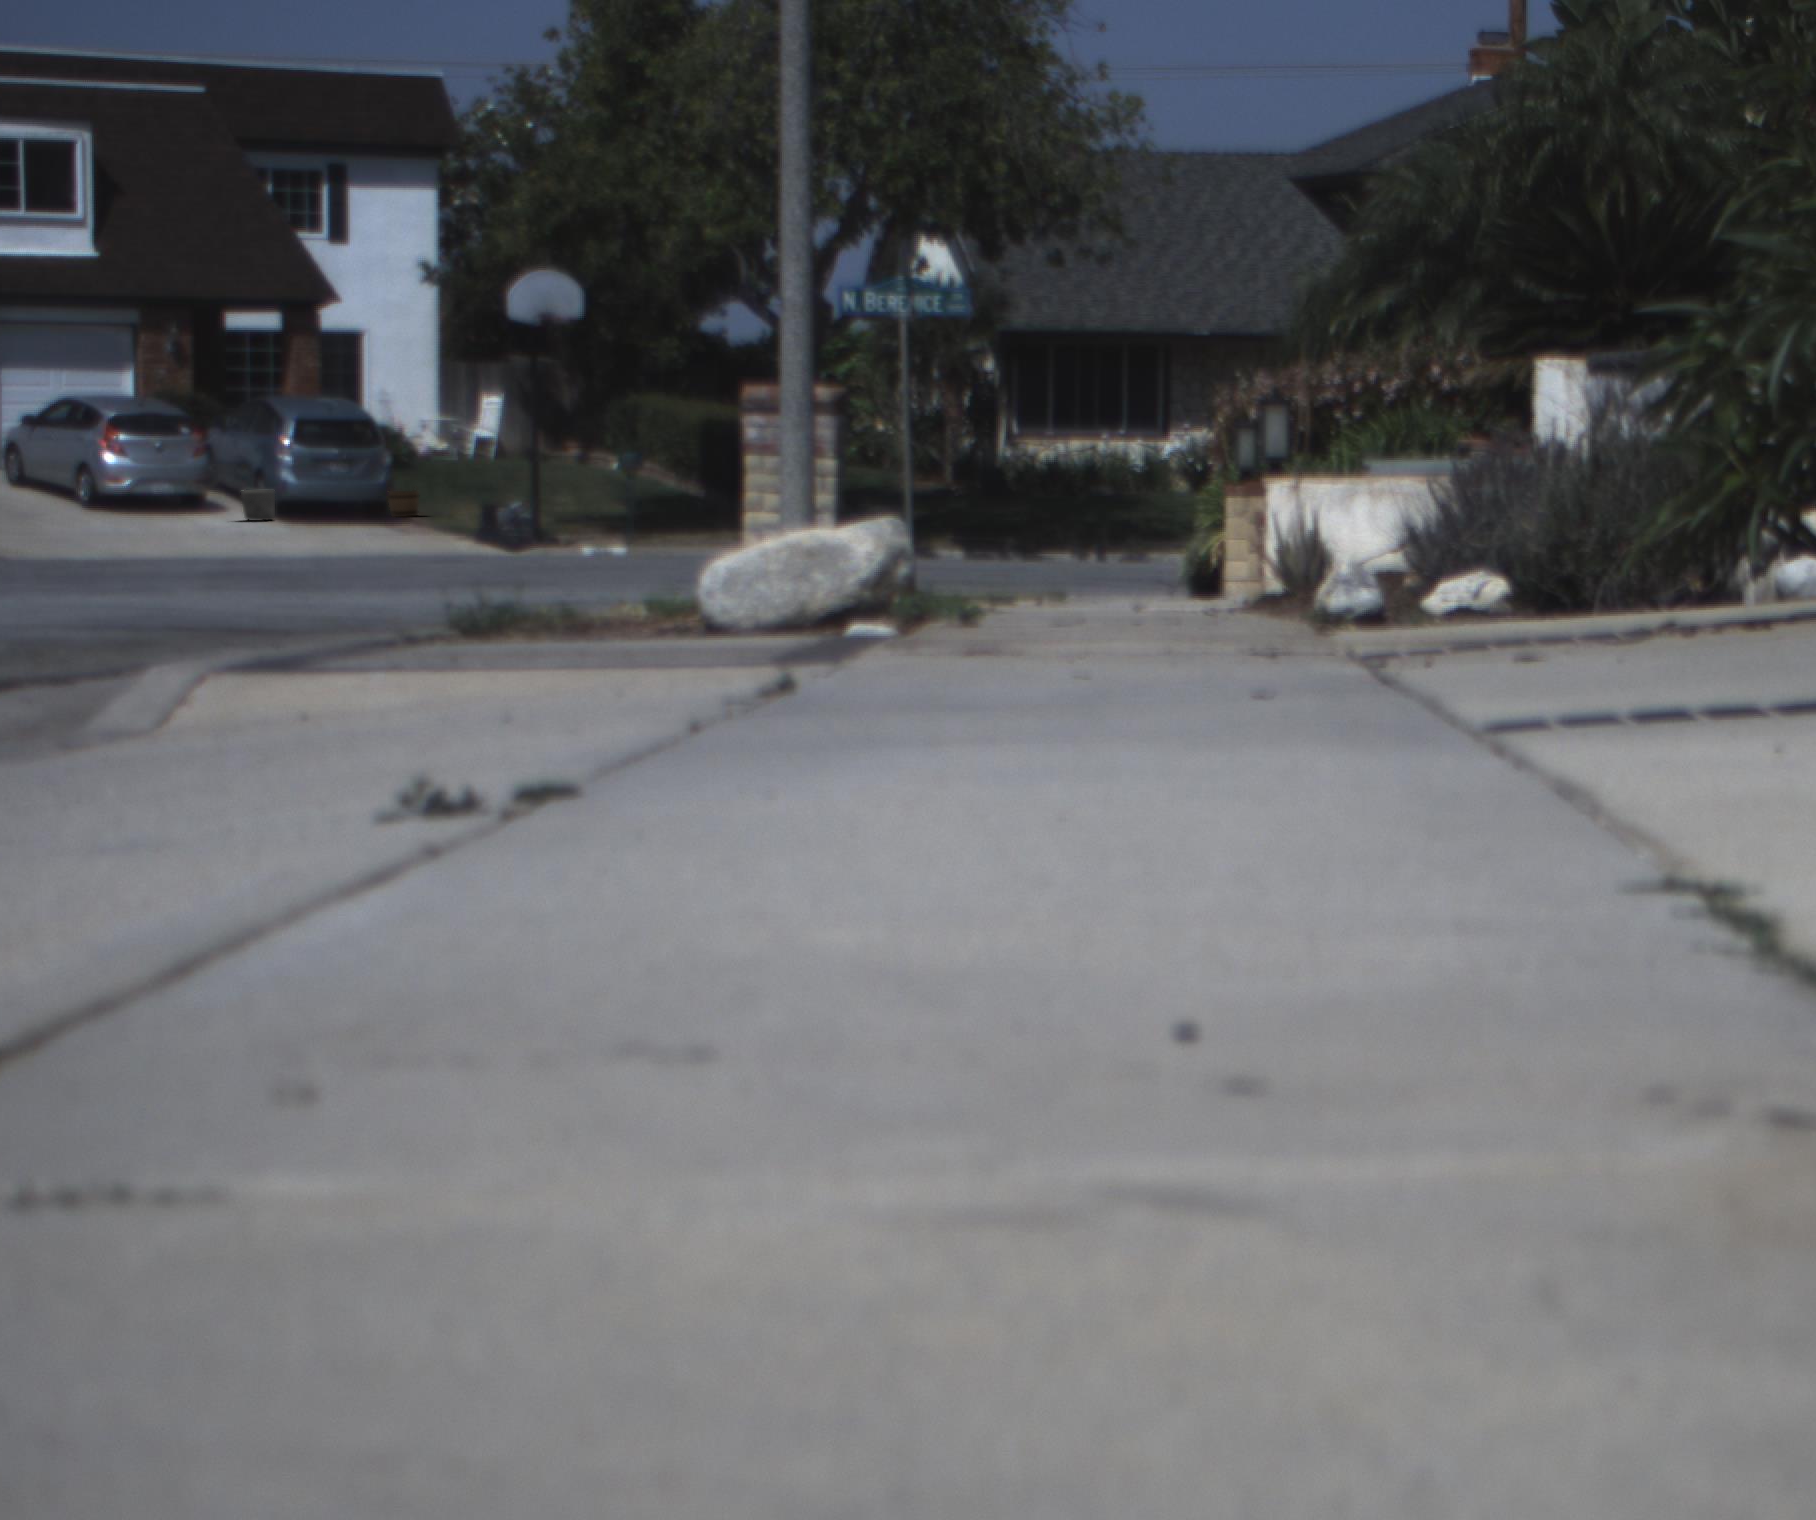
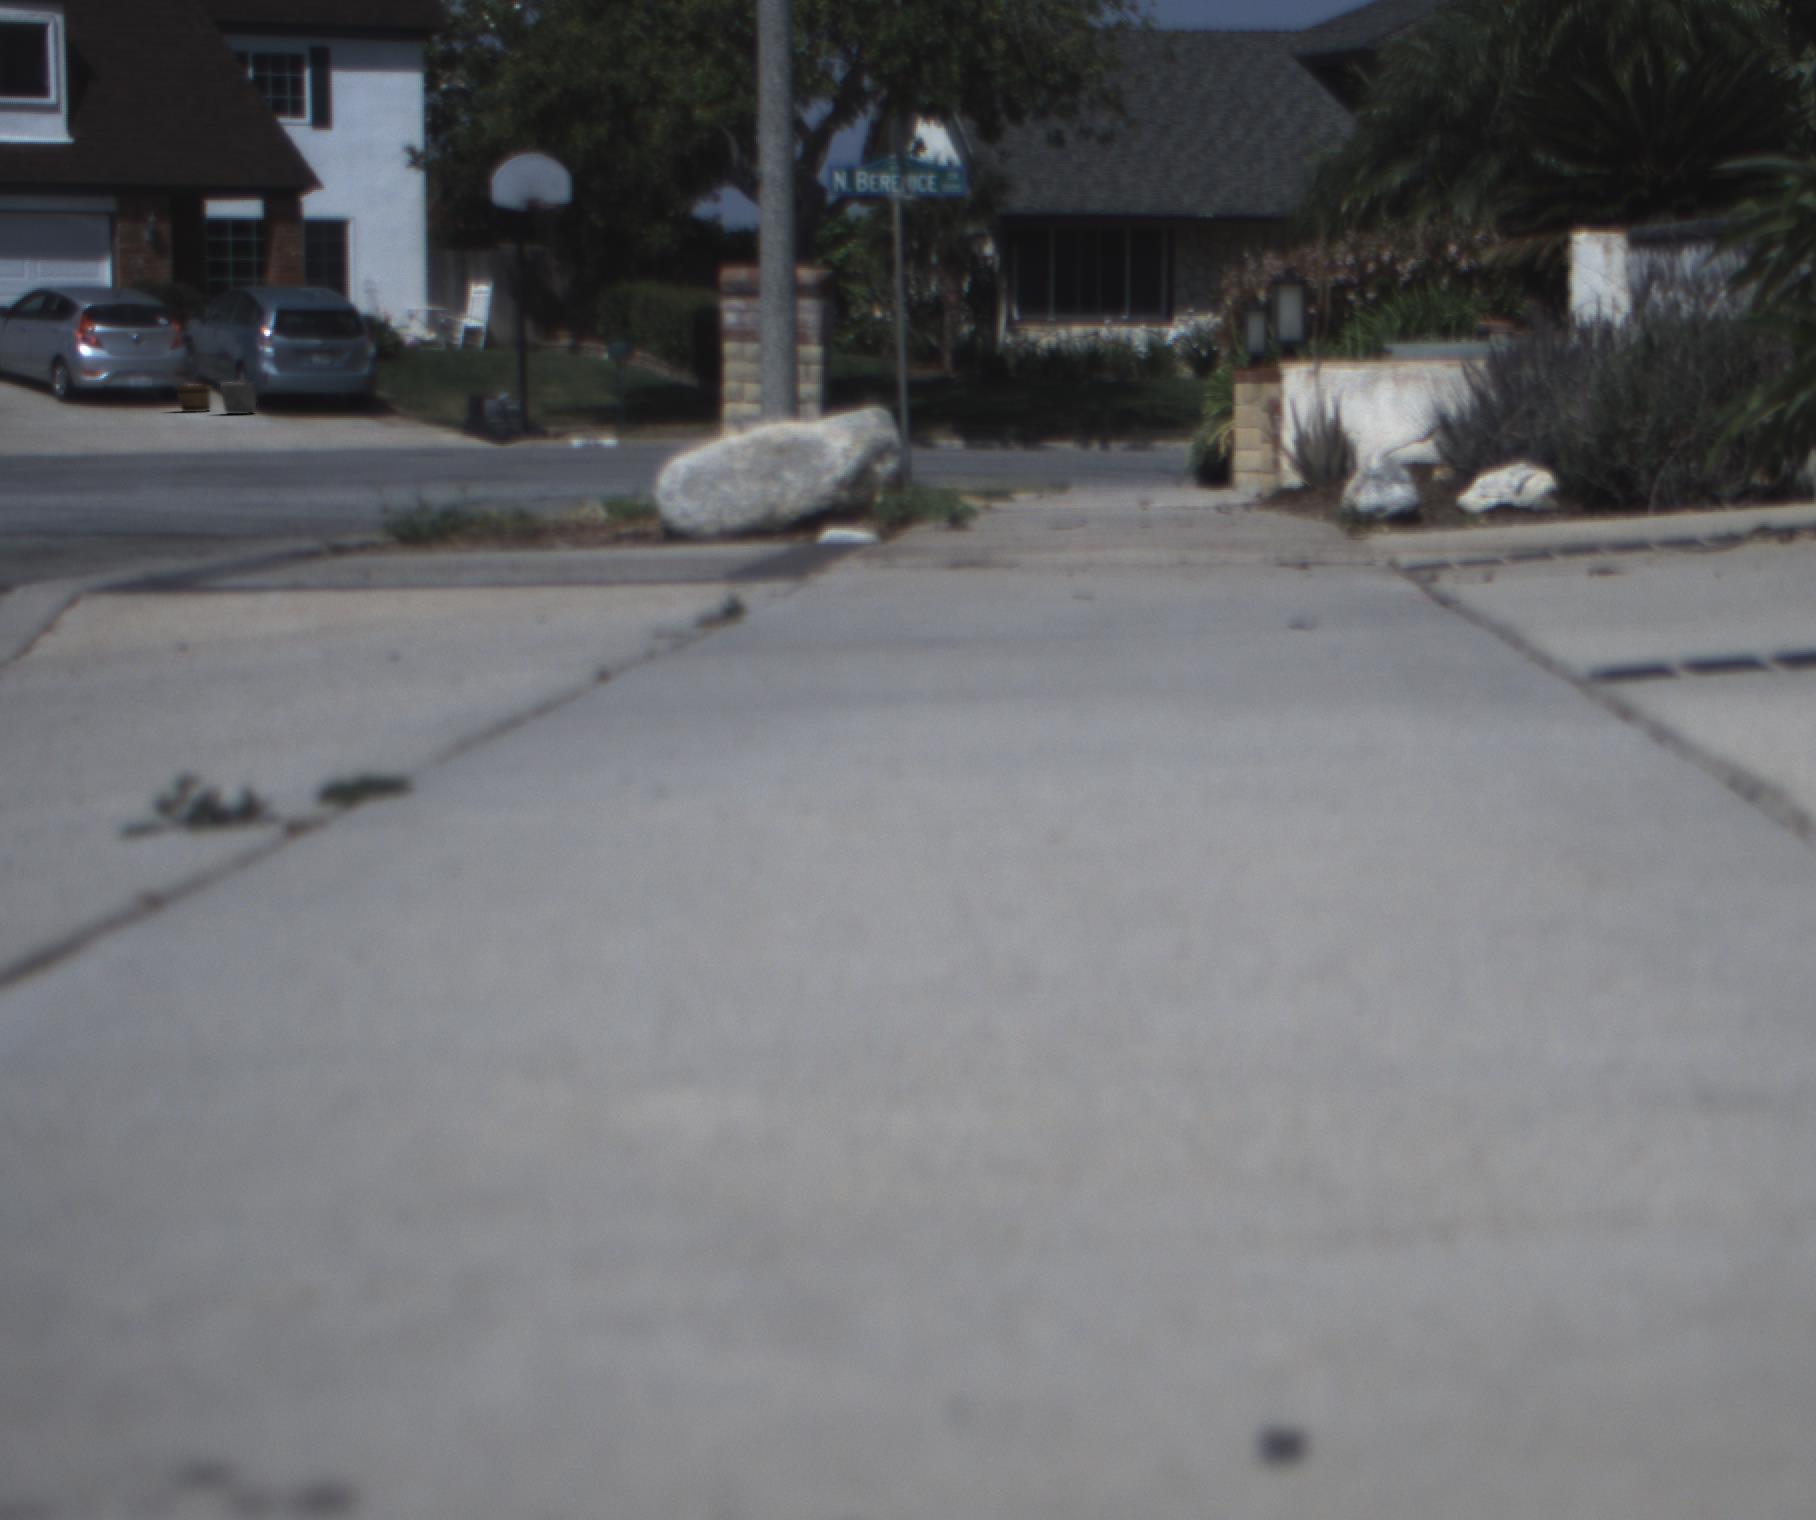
bucket: present [388,490,419,517] -> present [177,381,211,412]

